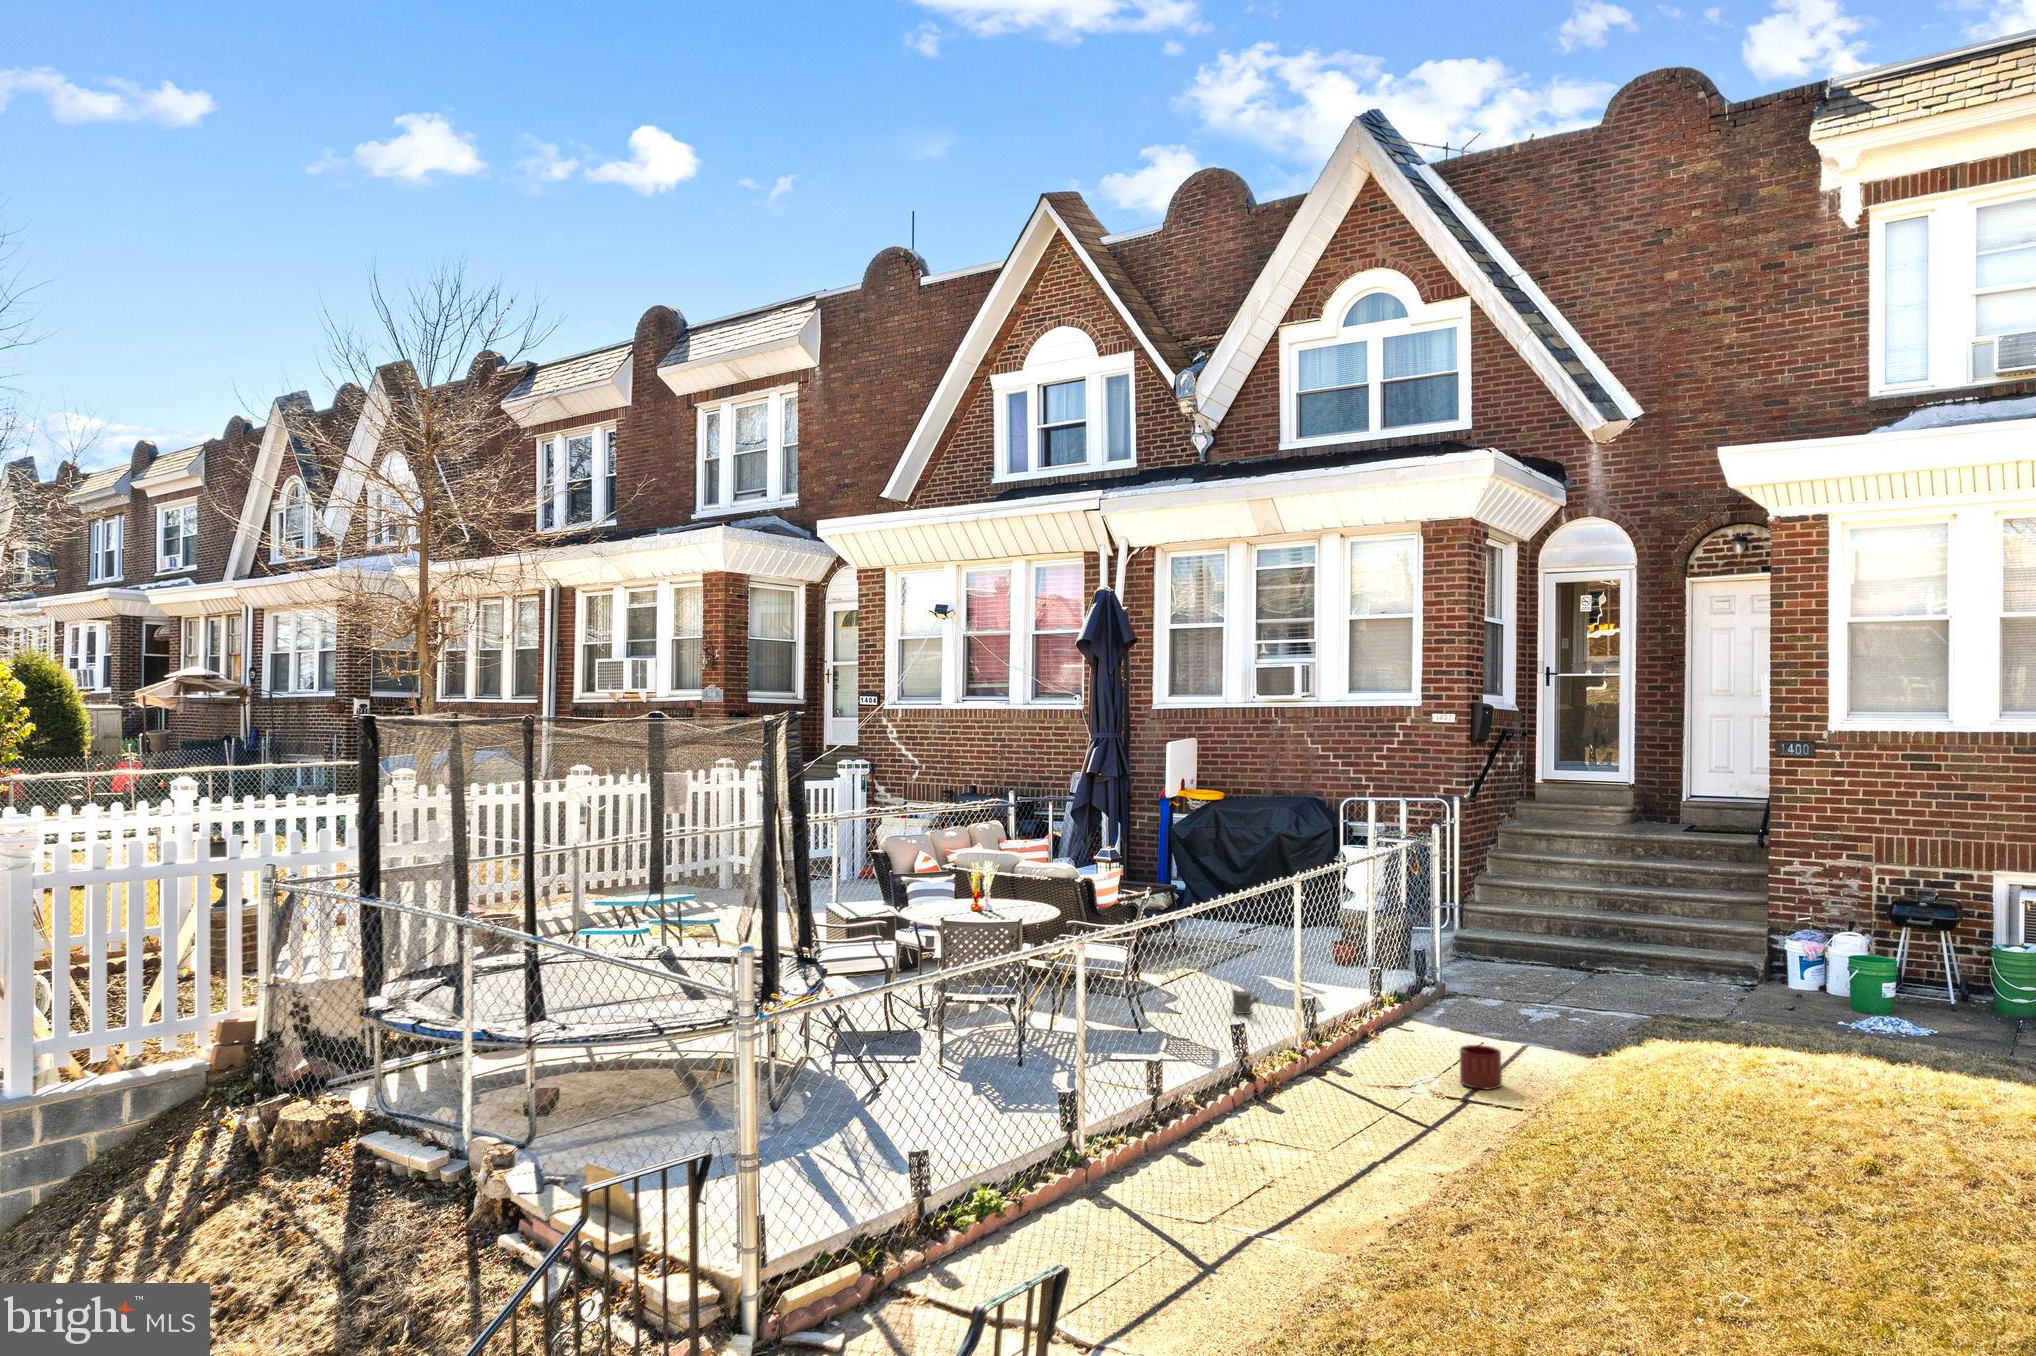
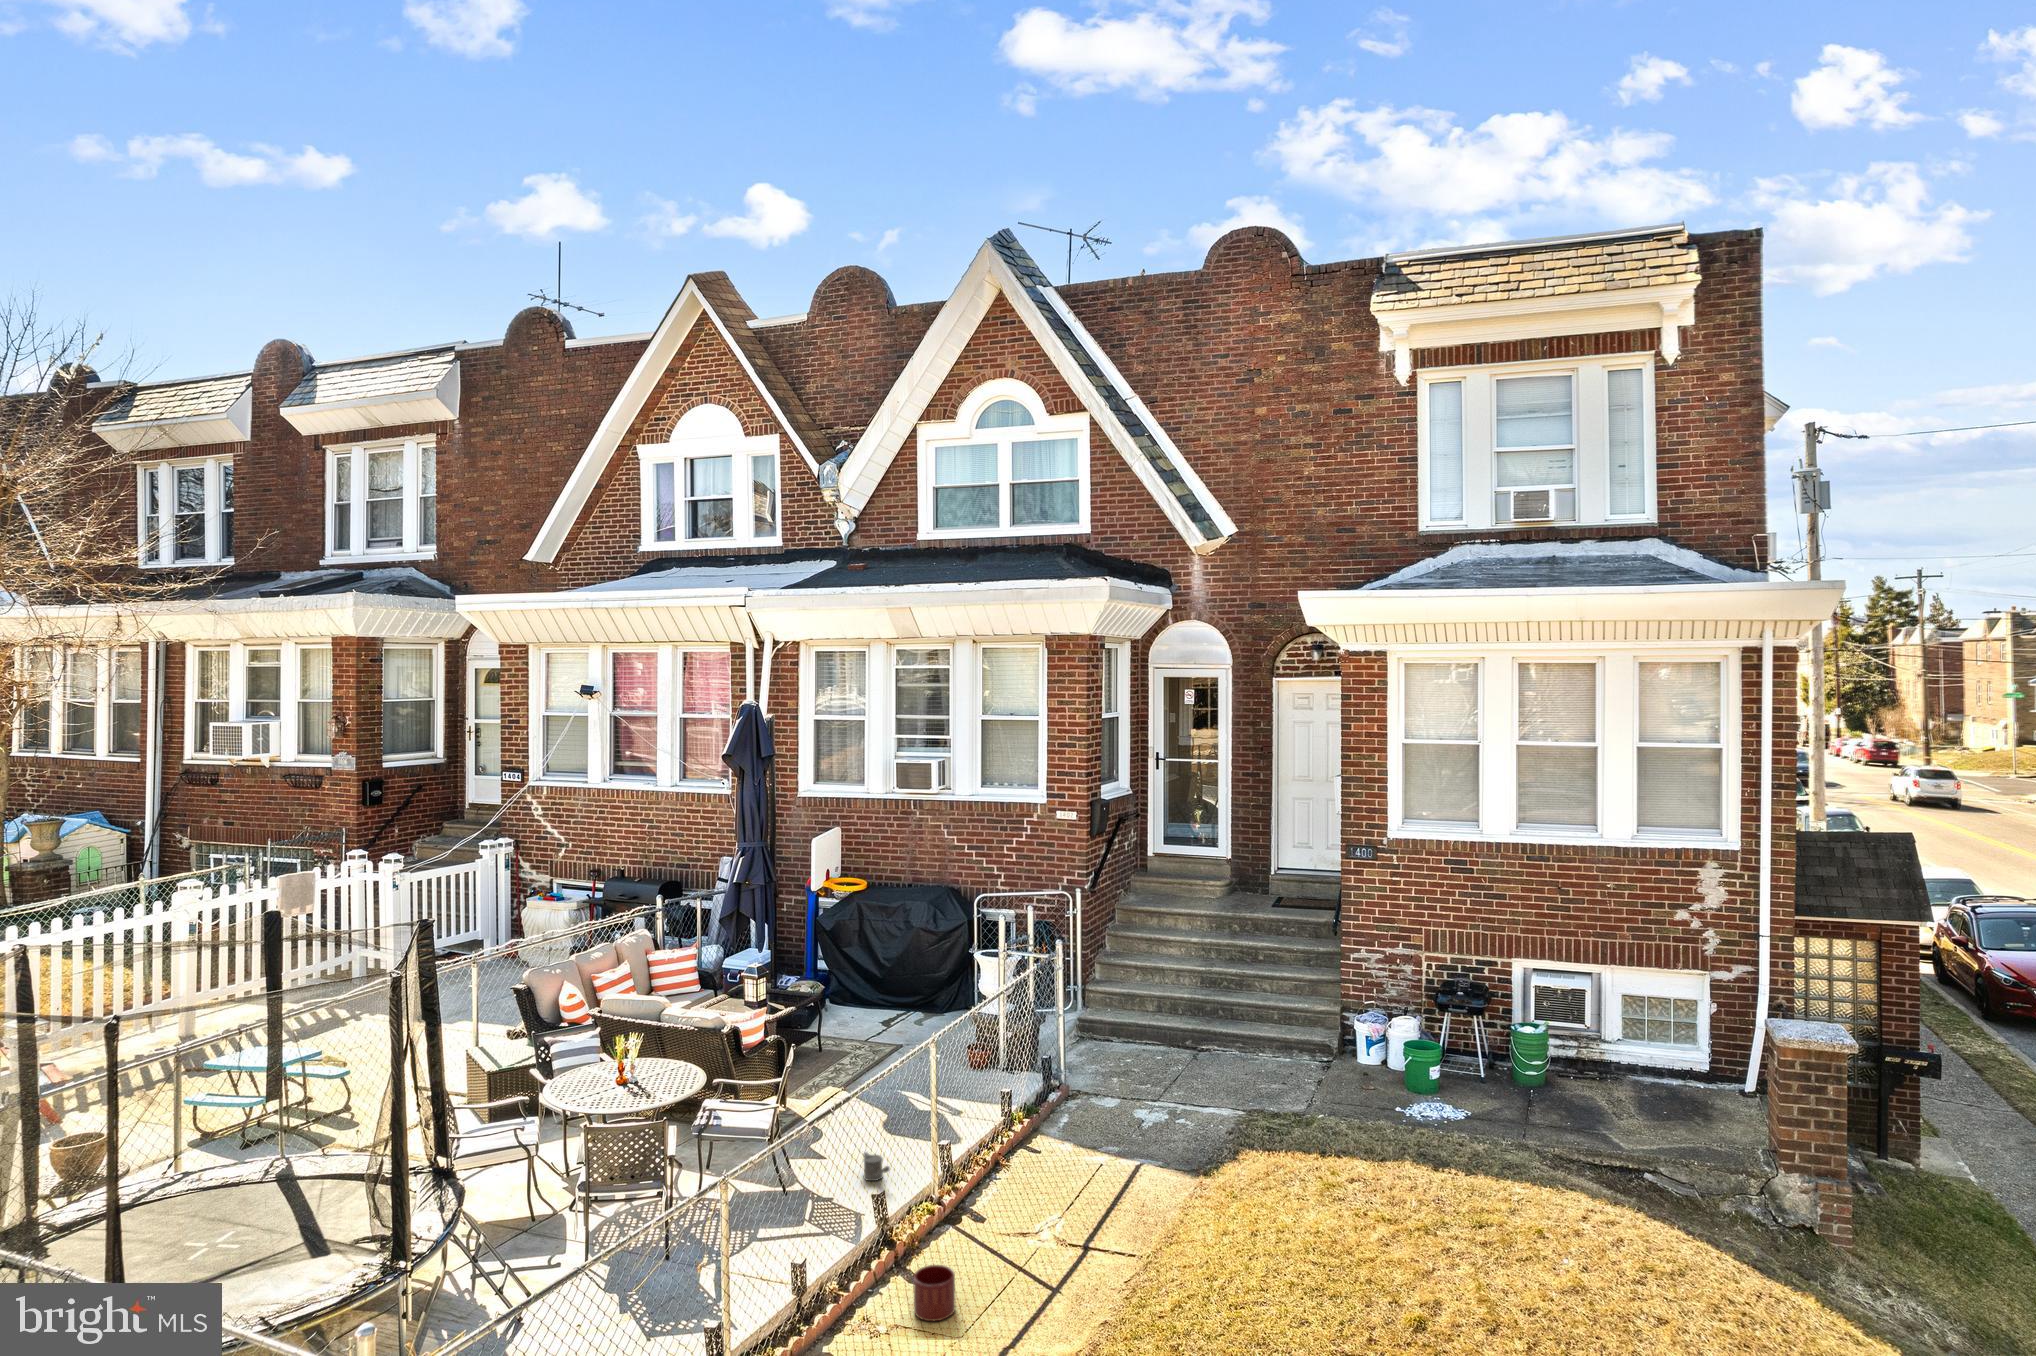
planter: present [1460,1045,1502,1089] -> present [913,1265,956,1321]

